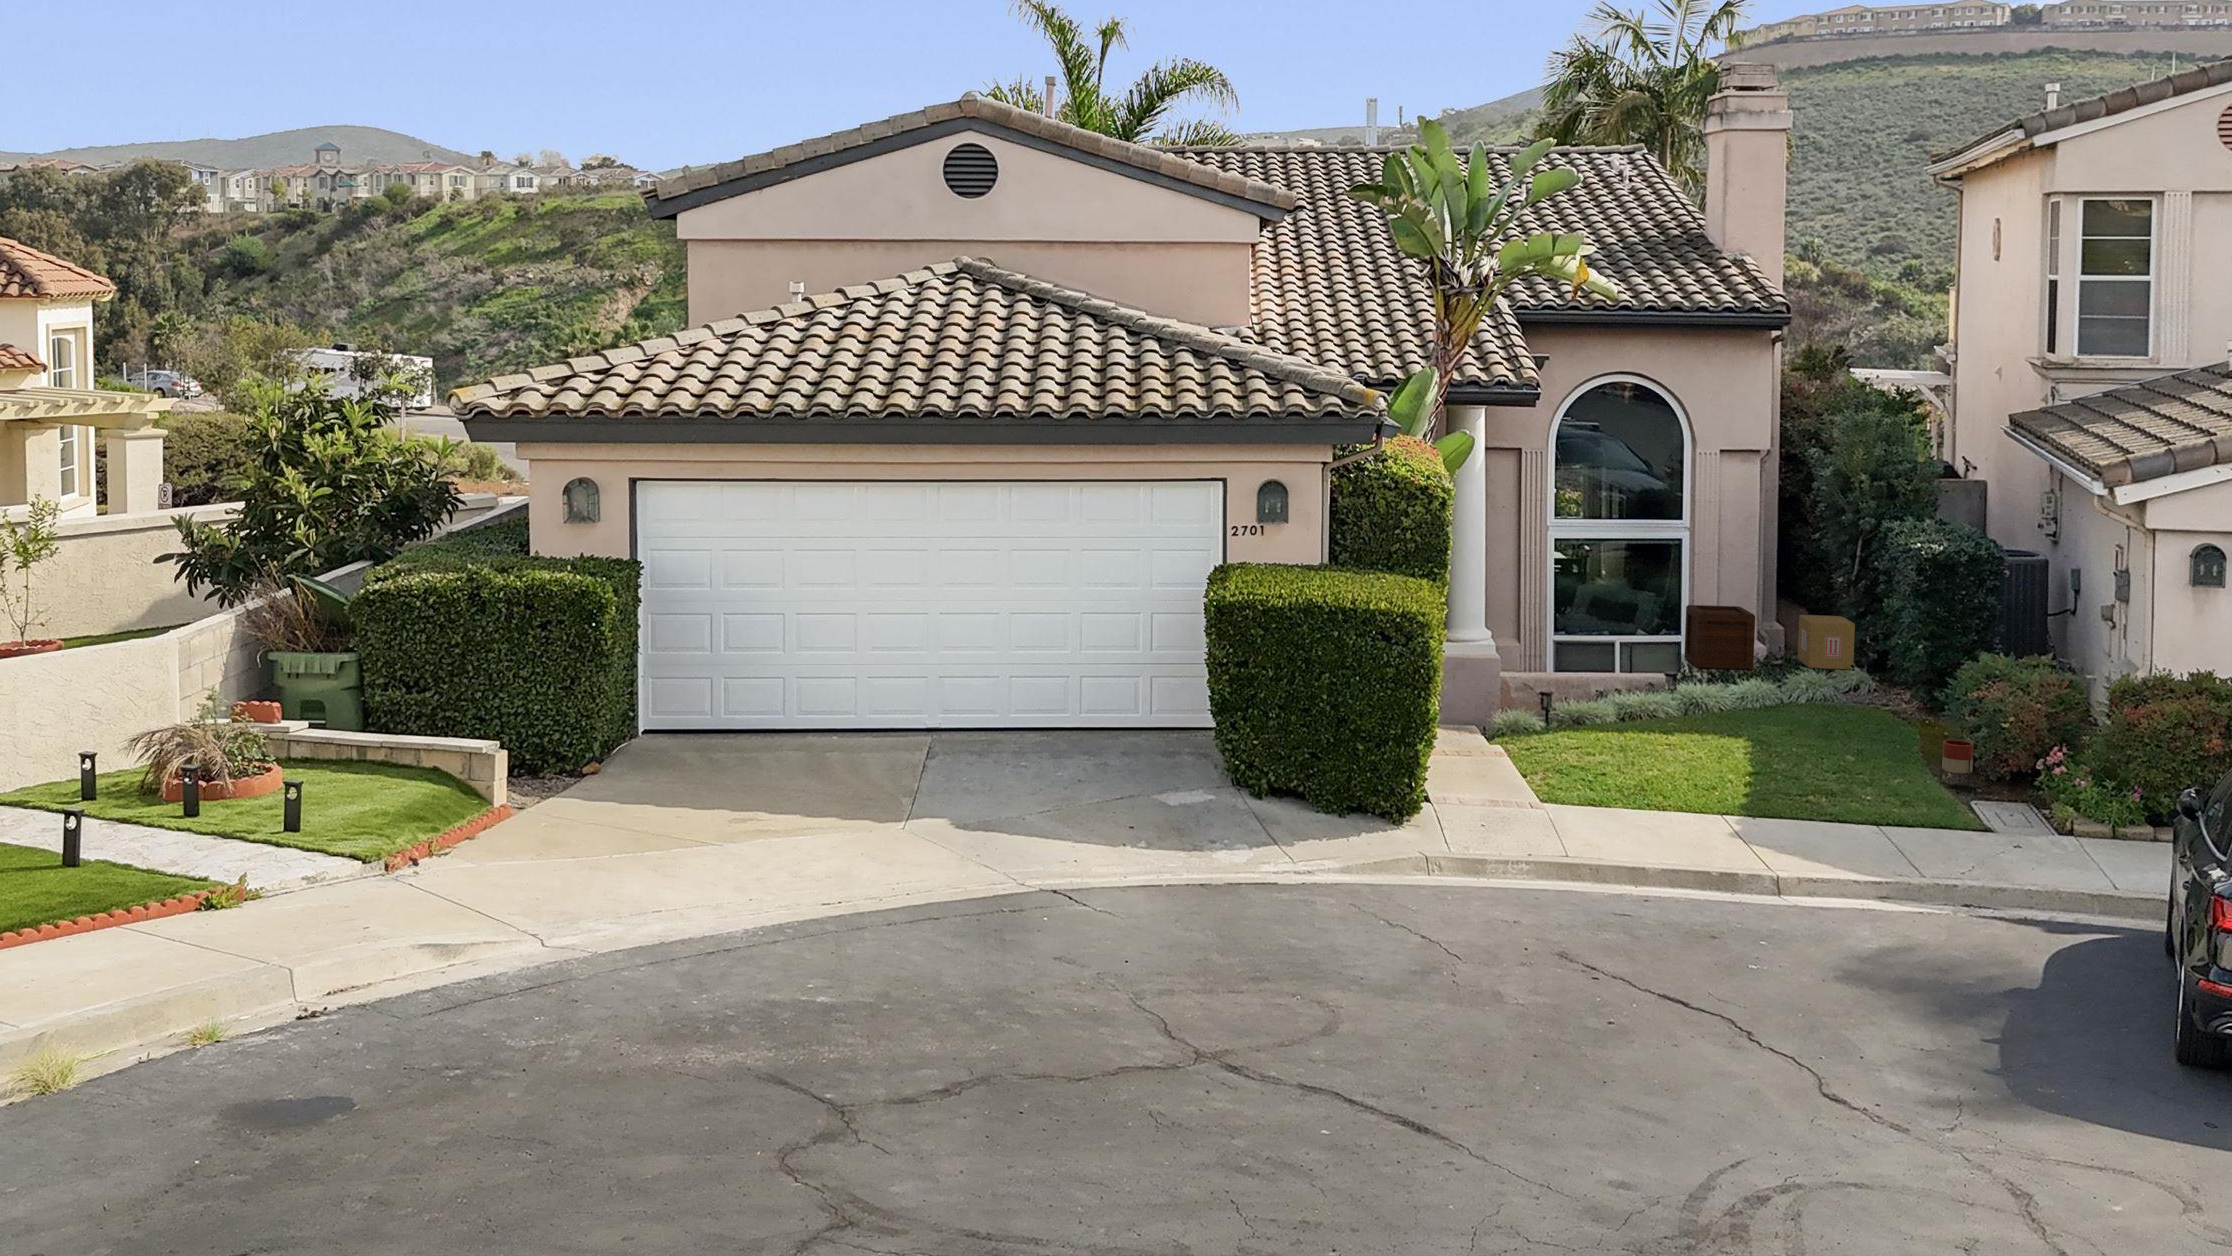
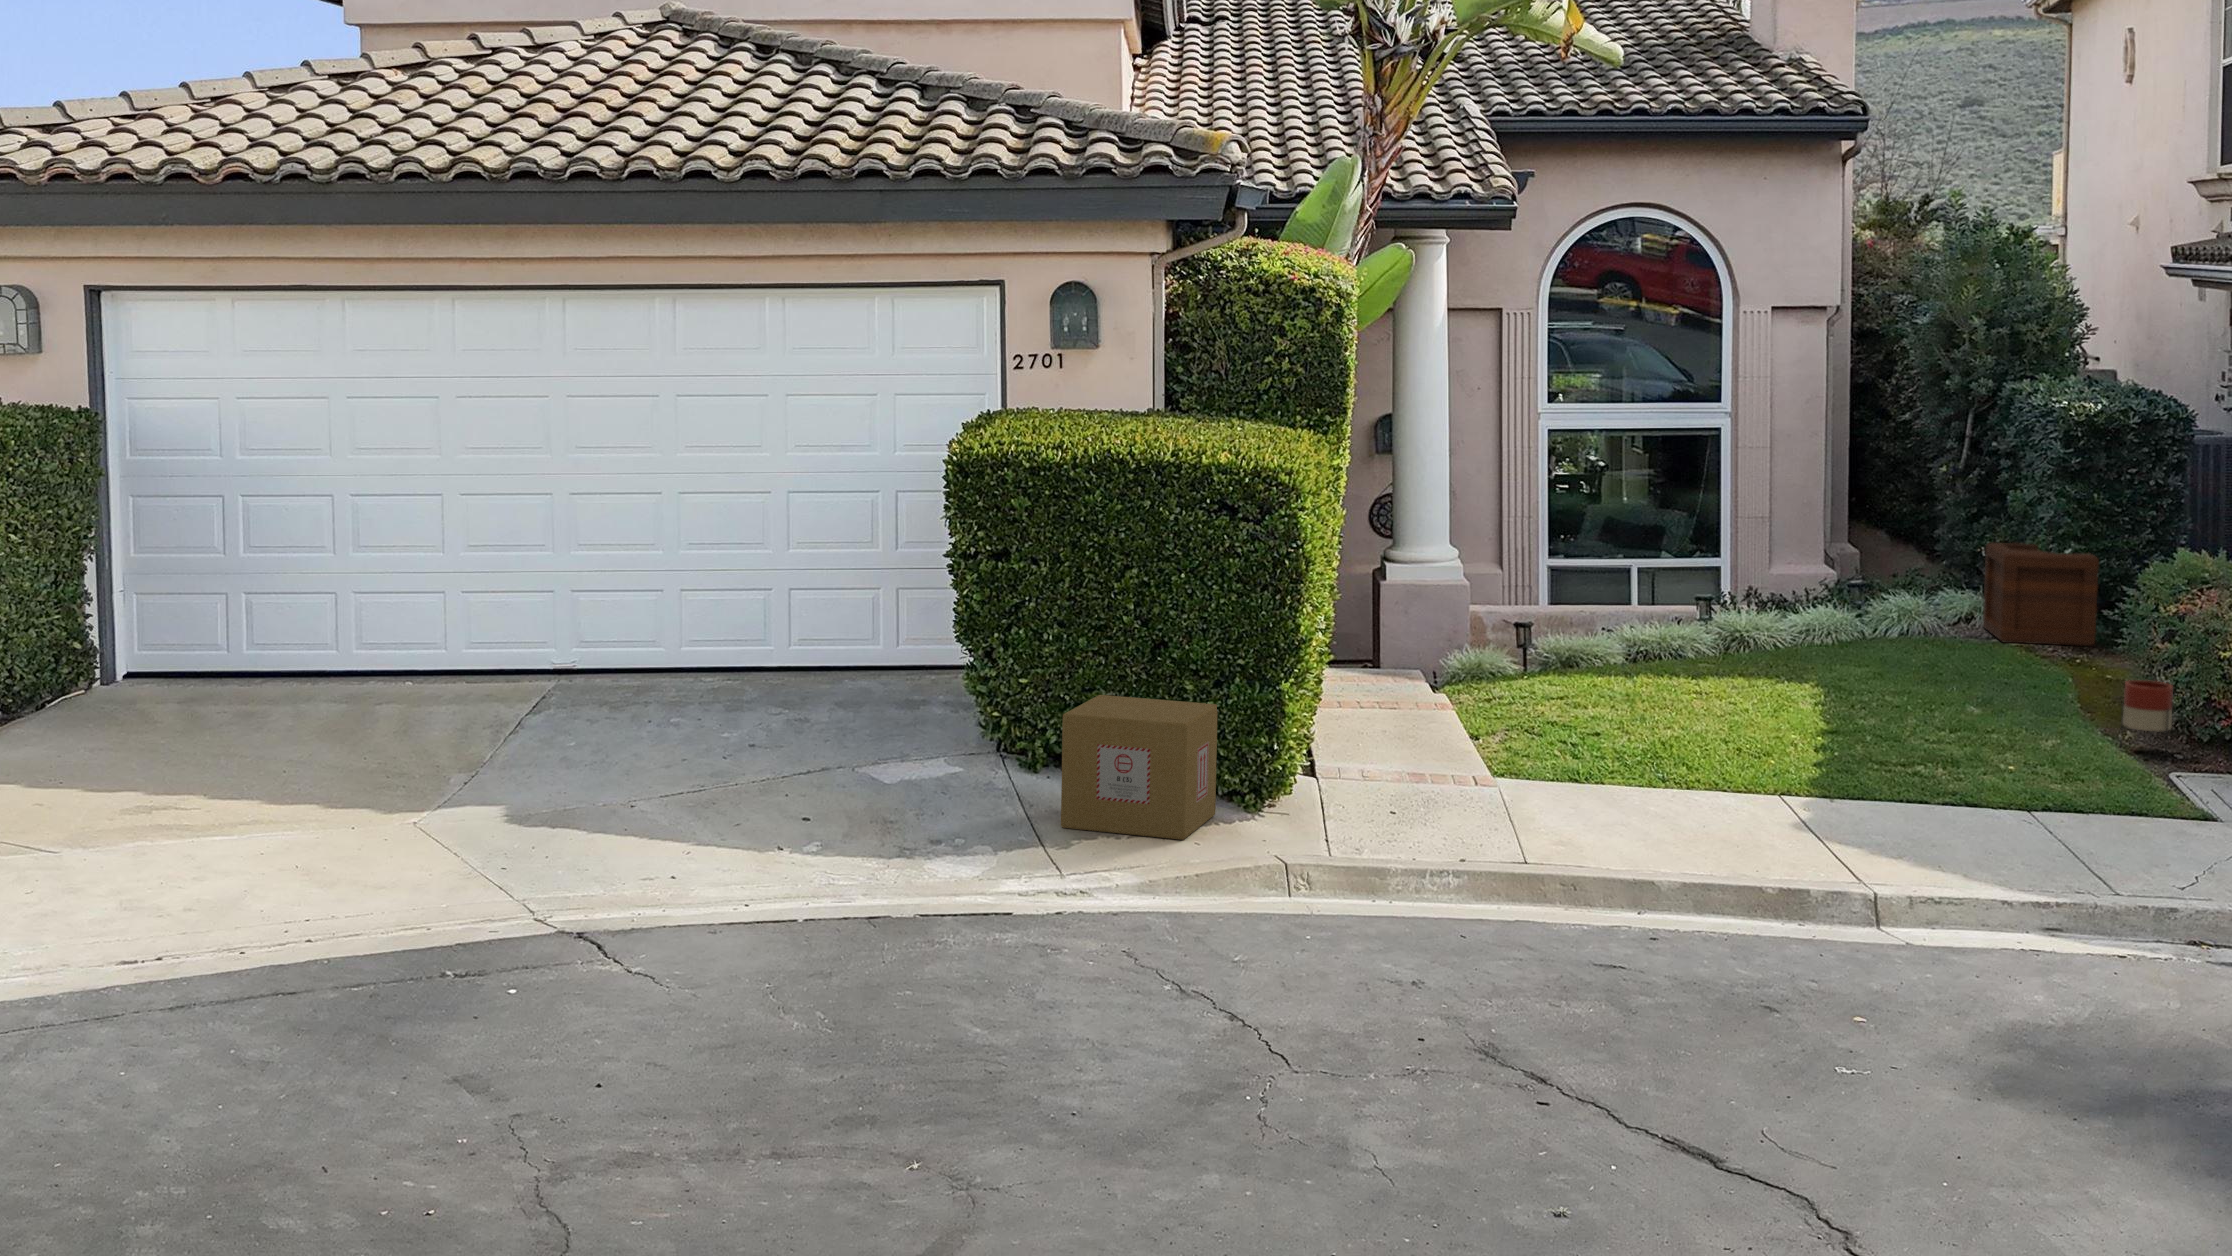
wooden crate: present [1684,605,1755,670] -> present [1983,543,2099,646]
cardboard box: present [1798,615,1855,670] -> present [1061,695,1217,840]

